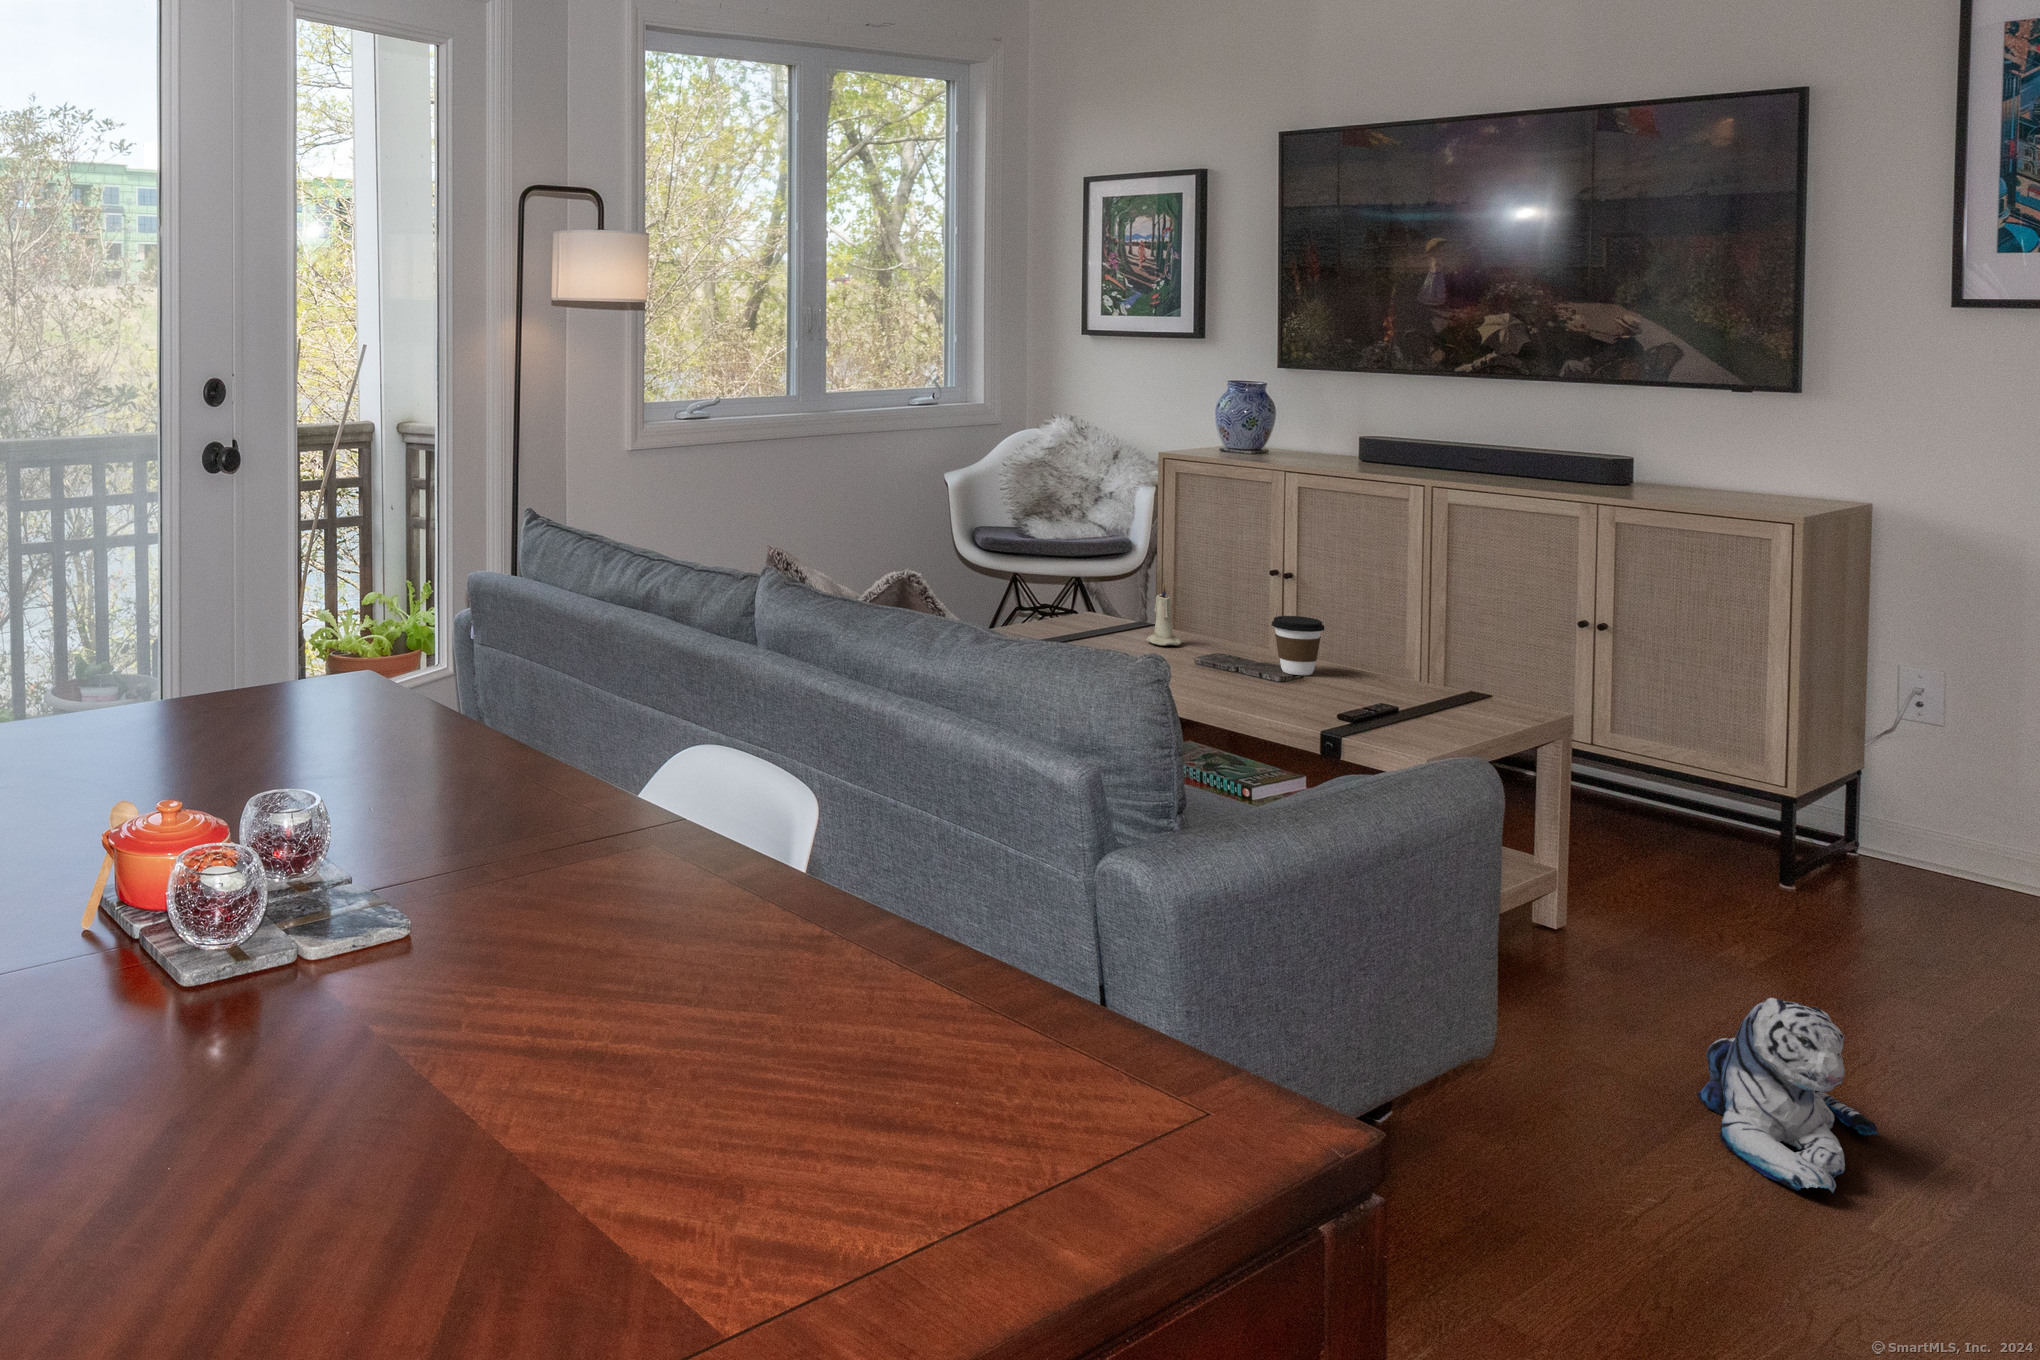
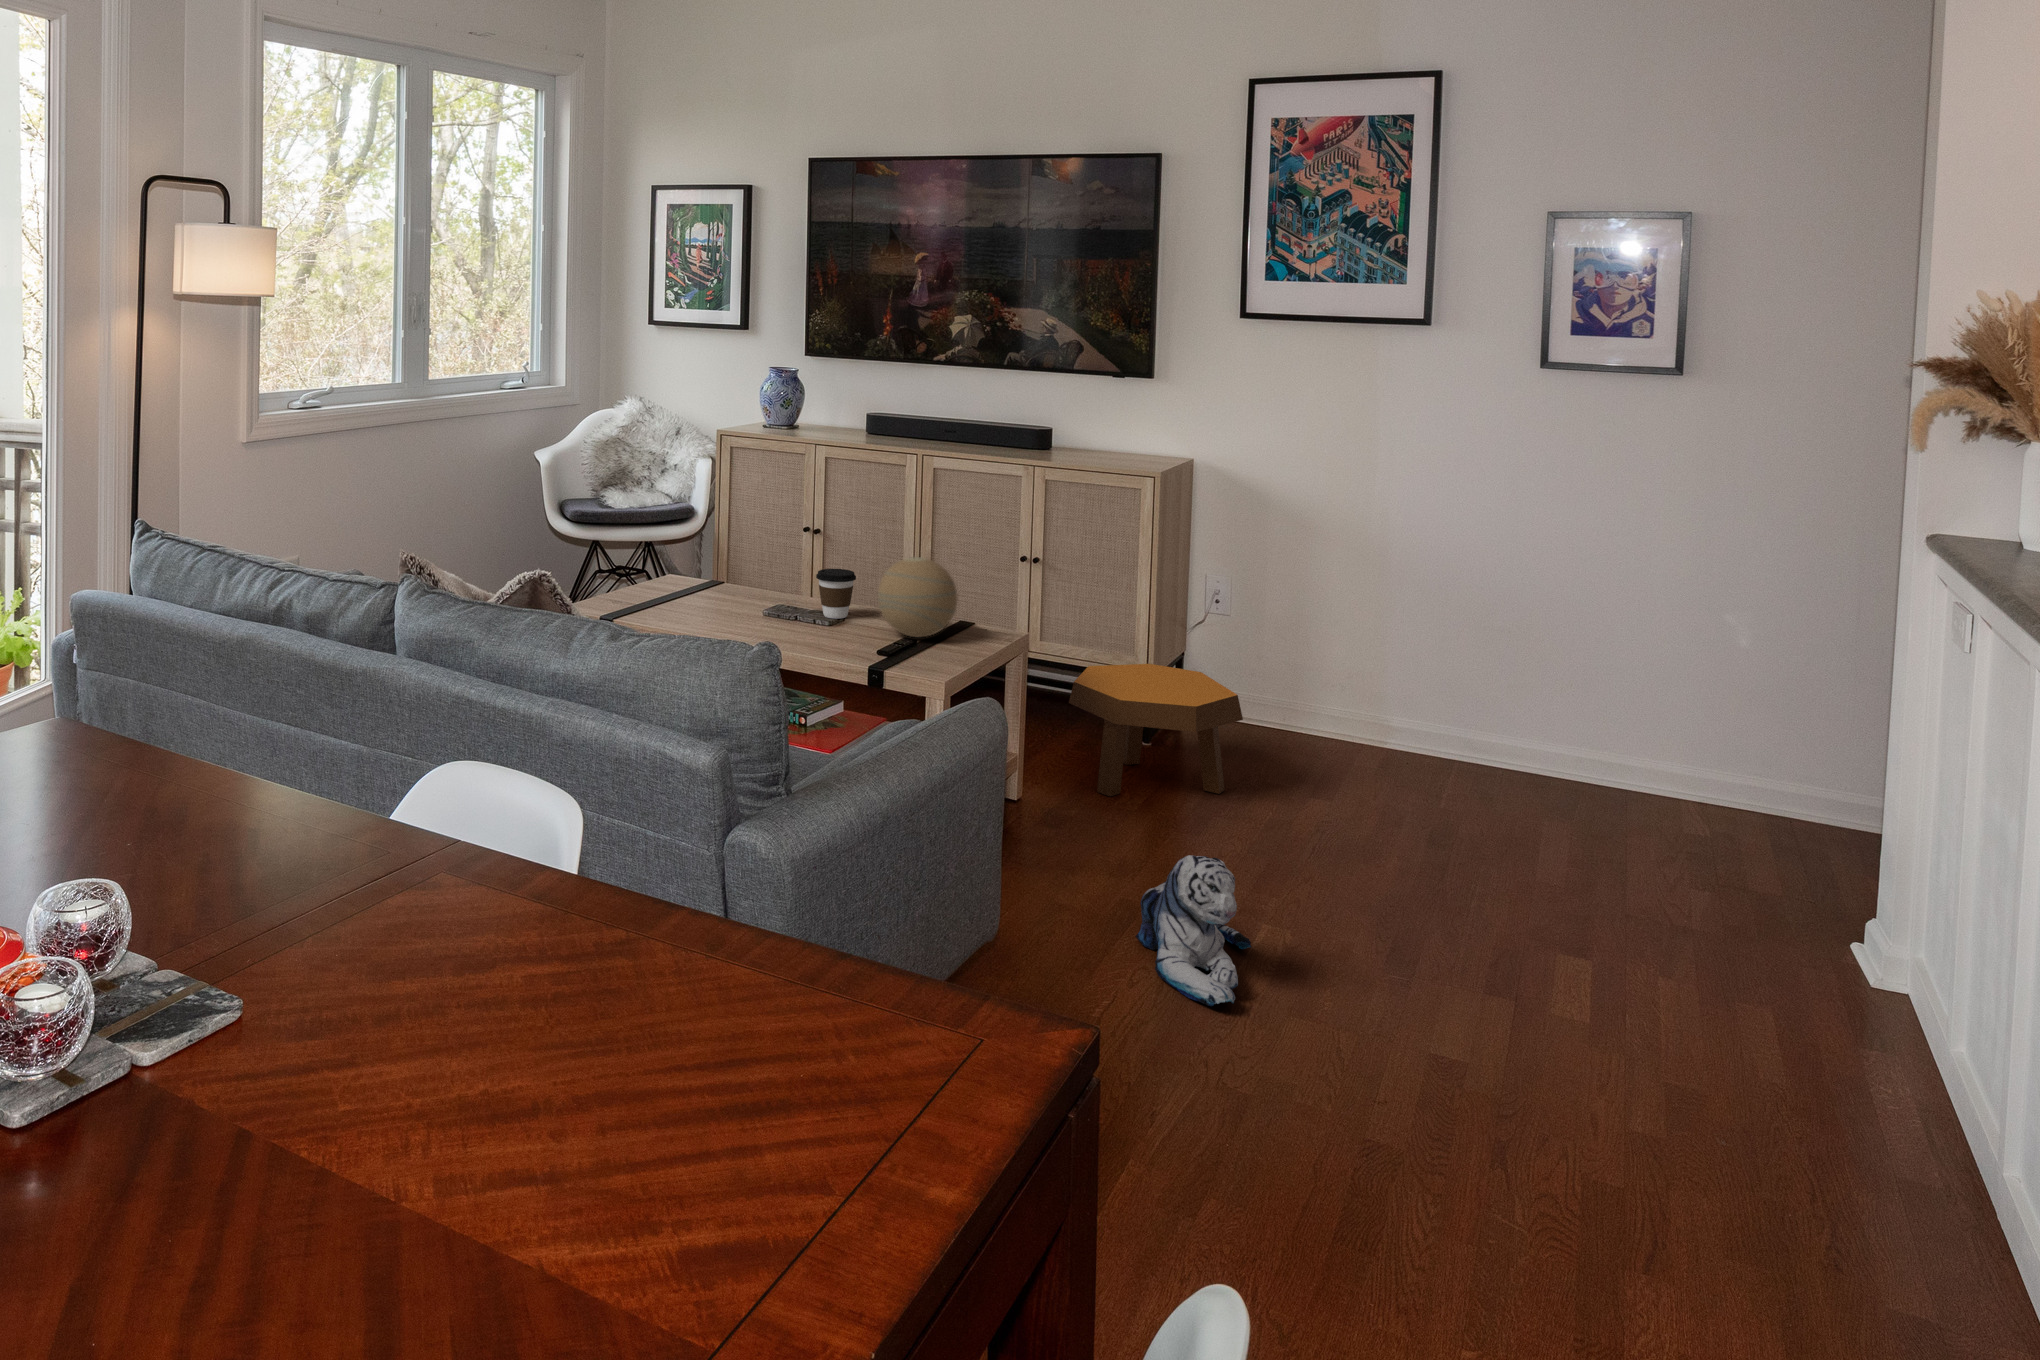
candle: present [1146,584,1182,646] -> none [715,546,743,600]
decorative orb: none [1350,607,1458,703] -> present [878,557,958,637]
footstool: none [1633,765,1911,951] -> present [1069,664,1243,796]

